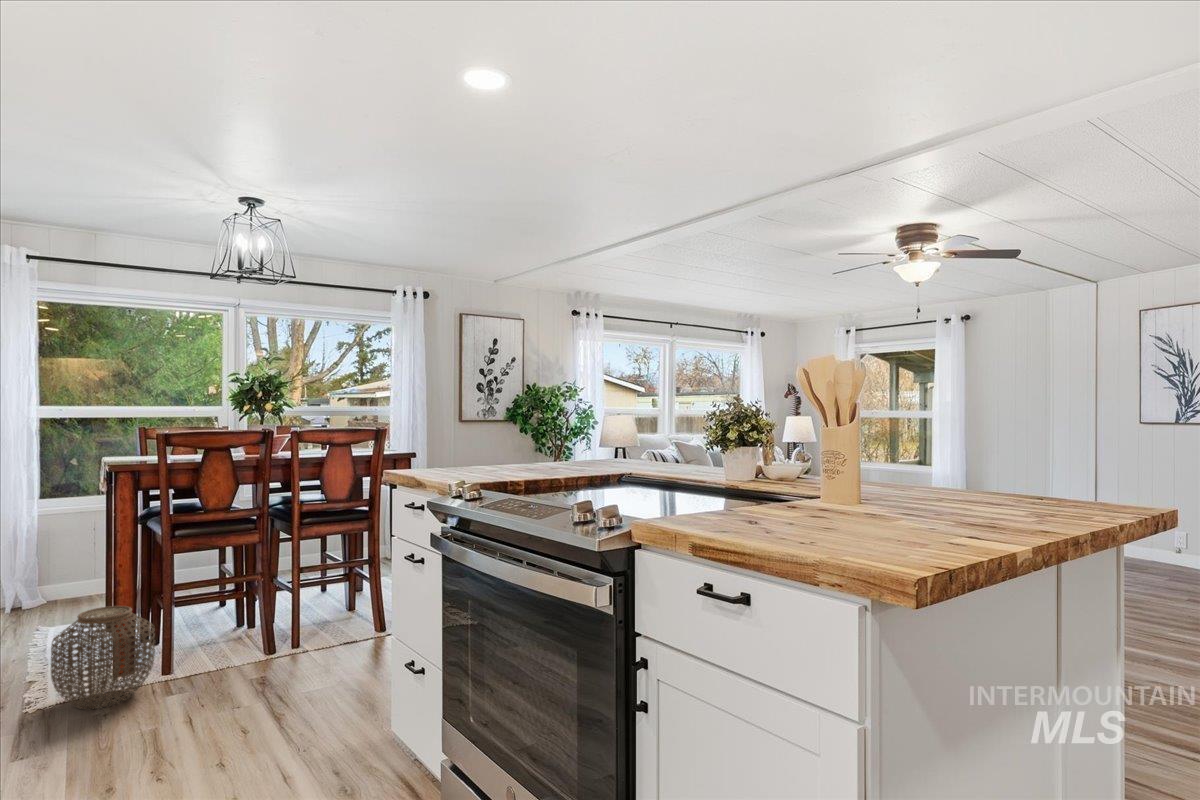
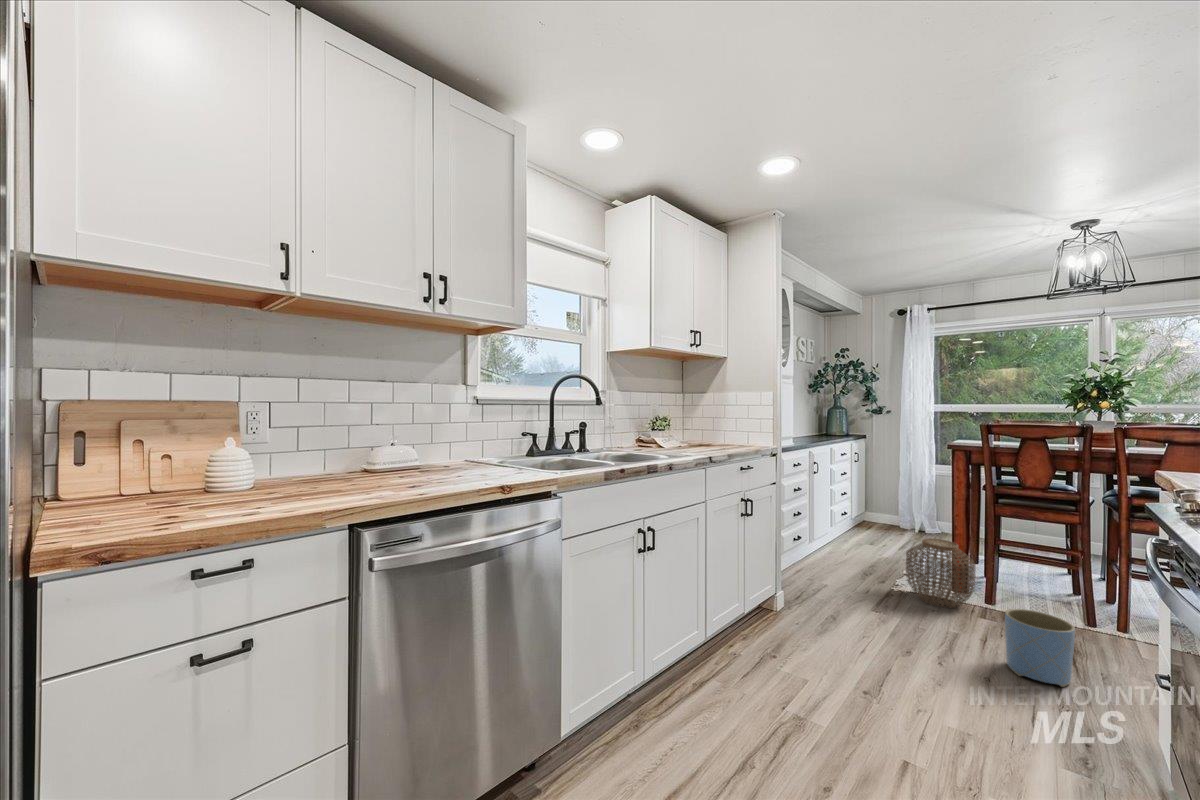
planter: none [223,654,292,743] -> present [1005,609,1075,687]

